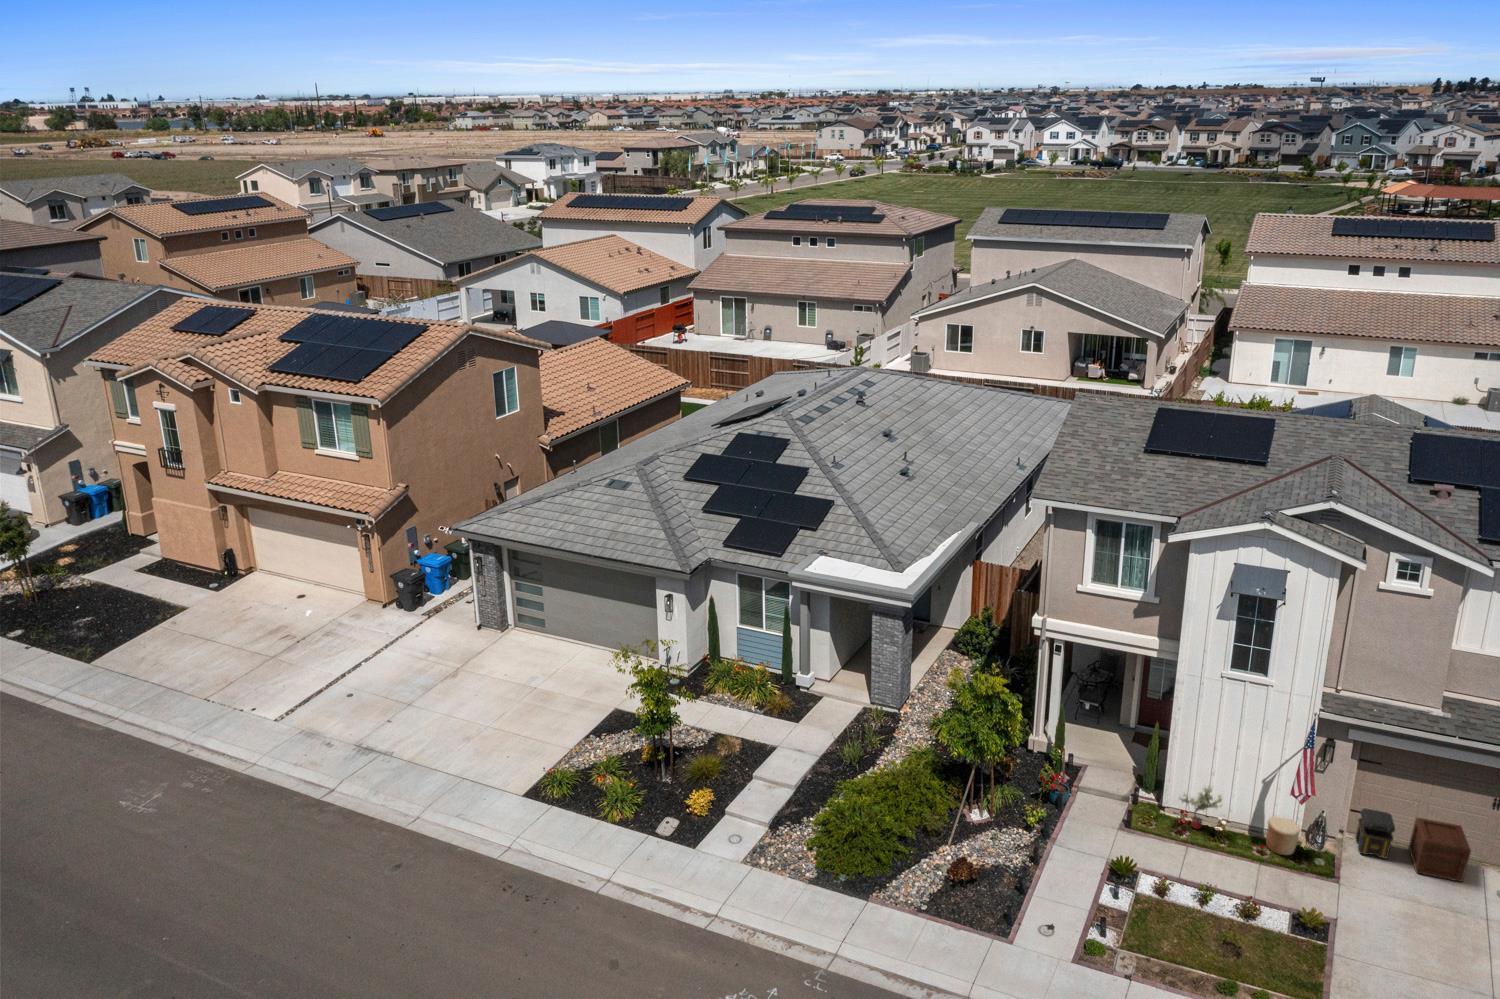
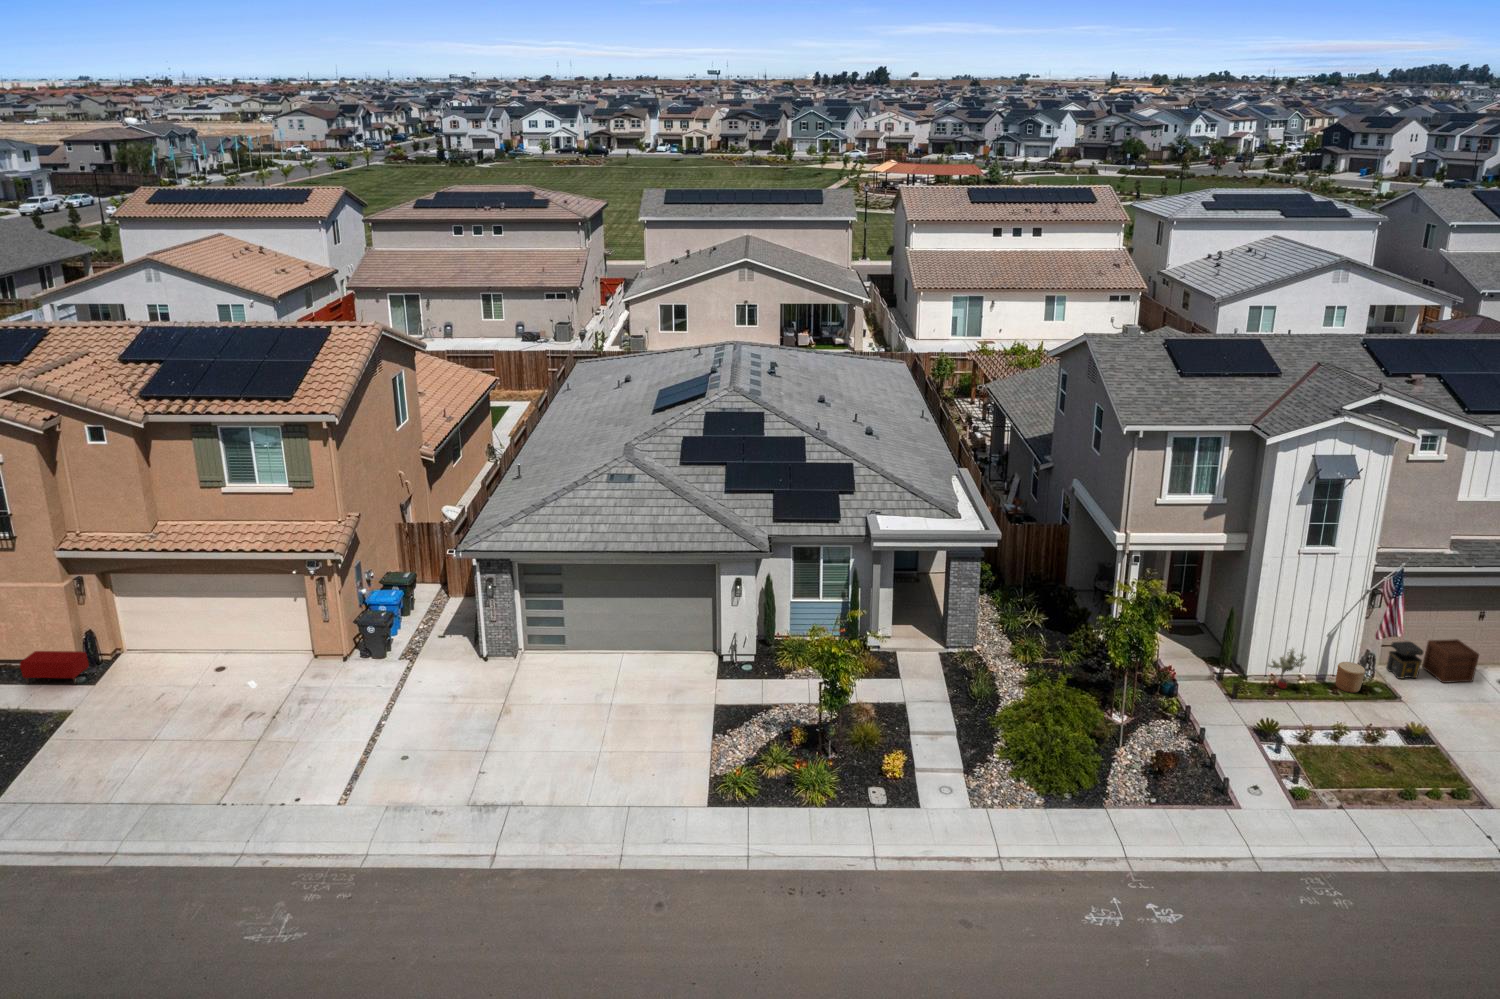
bench: none [179,557,224,587] -> present [20,651,89,684]

